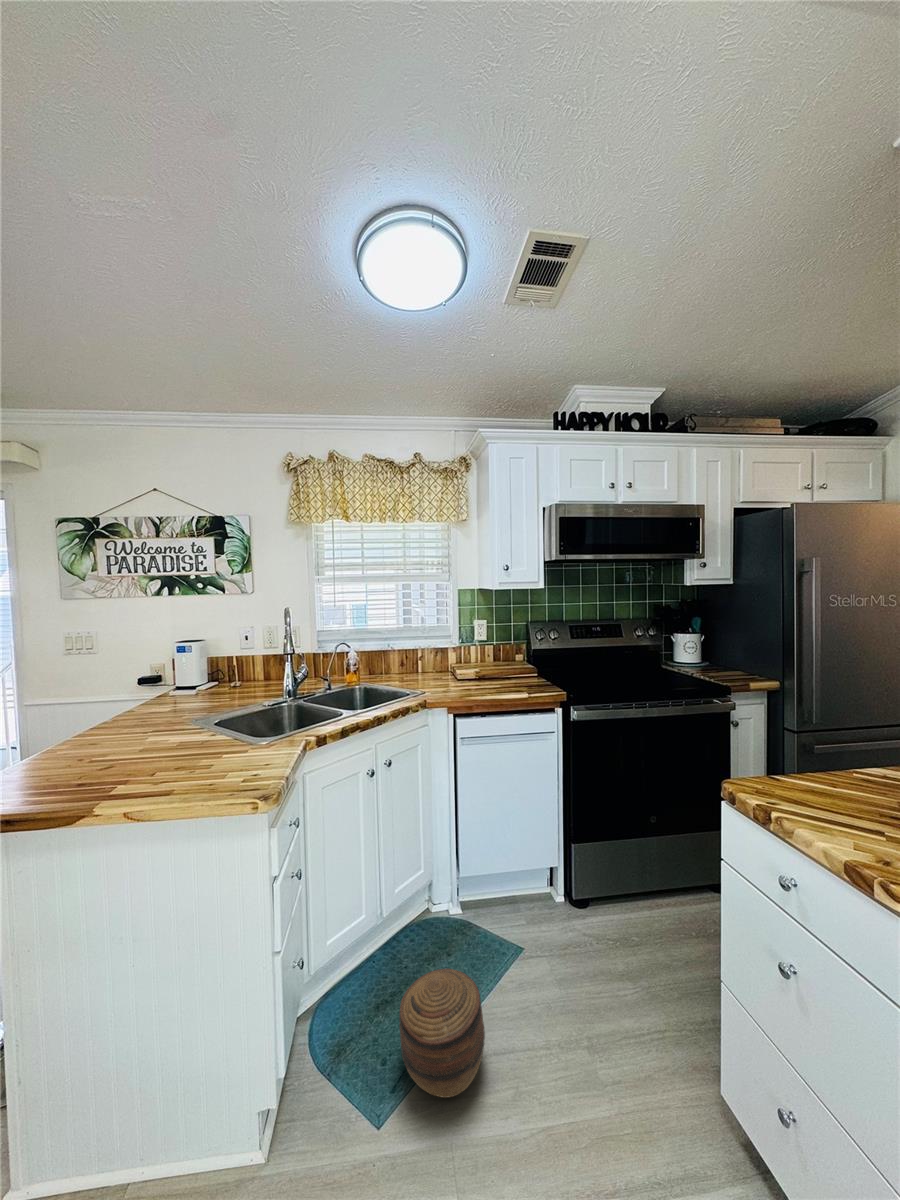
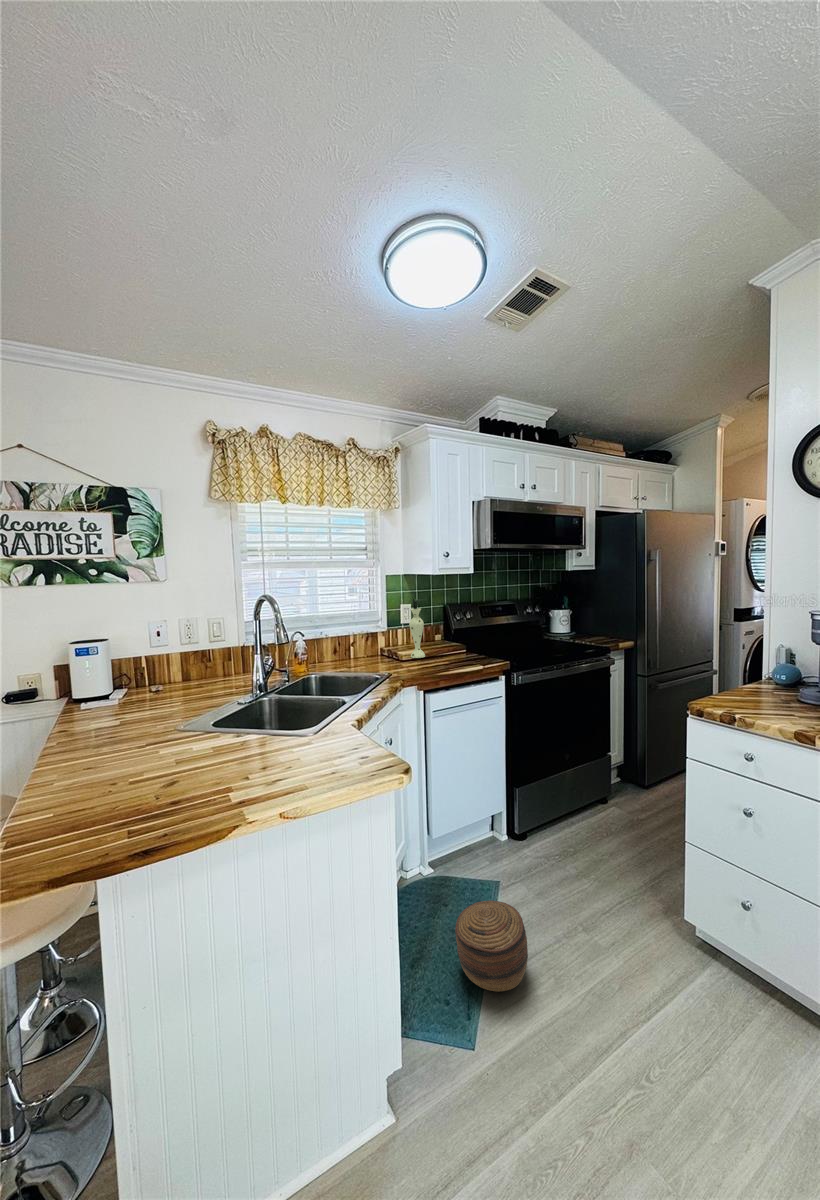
vase: none [467,610,495,675] -> present [409,597,425,658]

